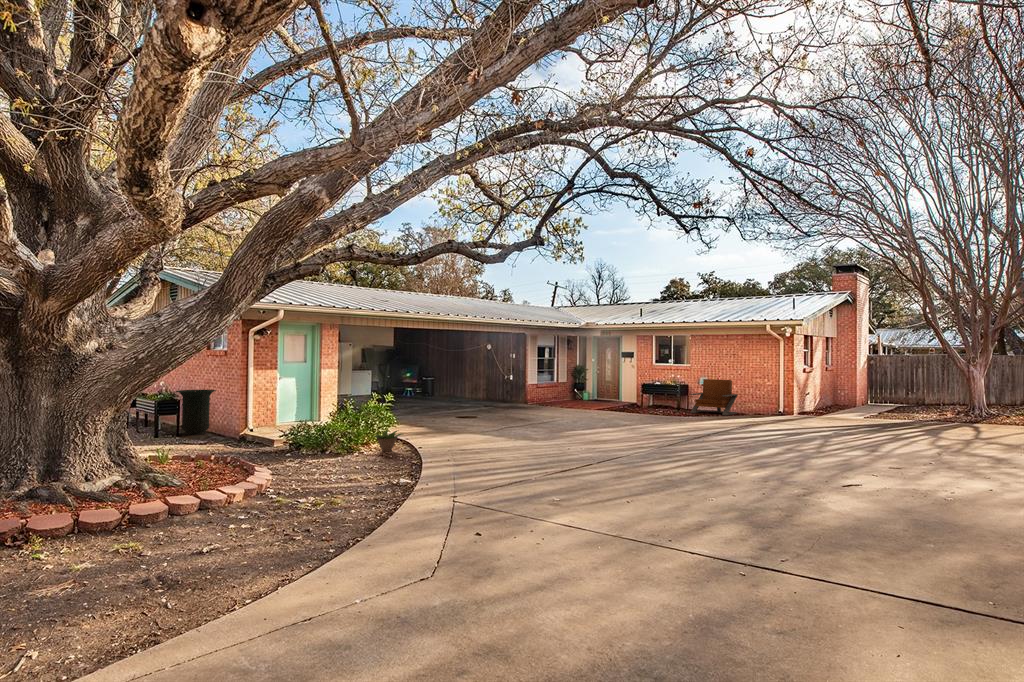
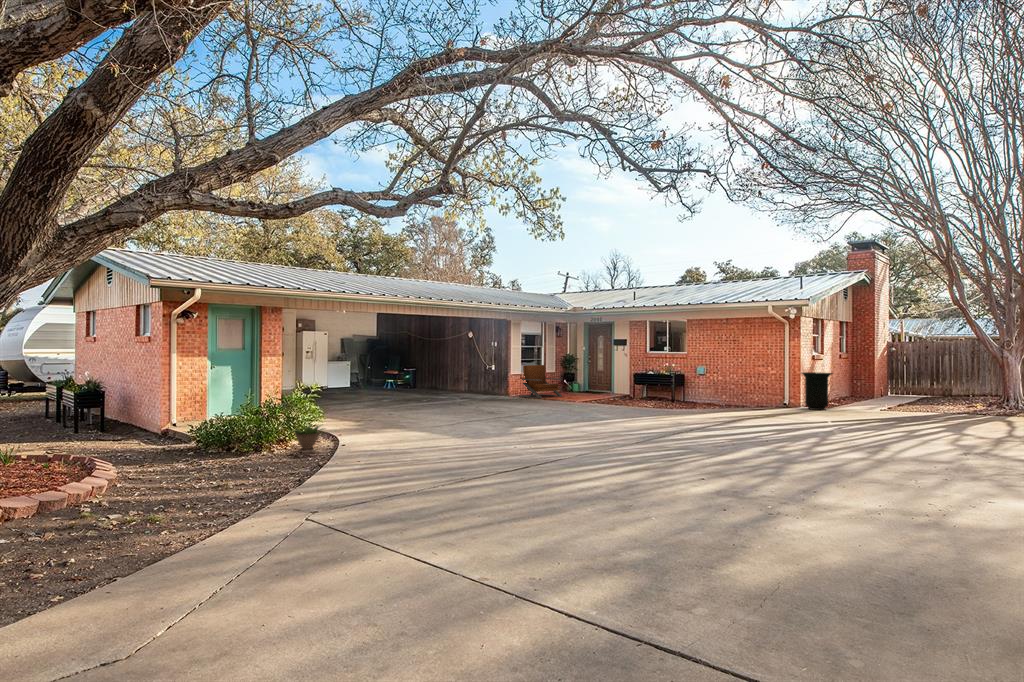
lounge chair: present [690,379,738,415] -> present [519,365,562,398]
trash can: present [176,390,216,435] -> present [802,372,833,410]

